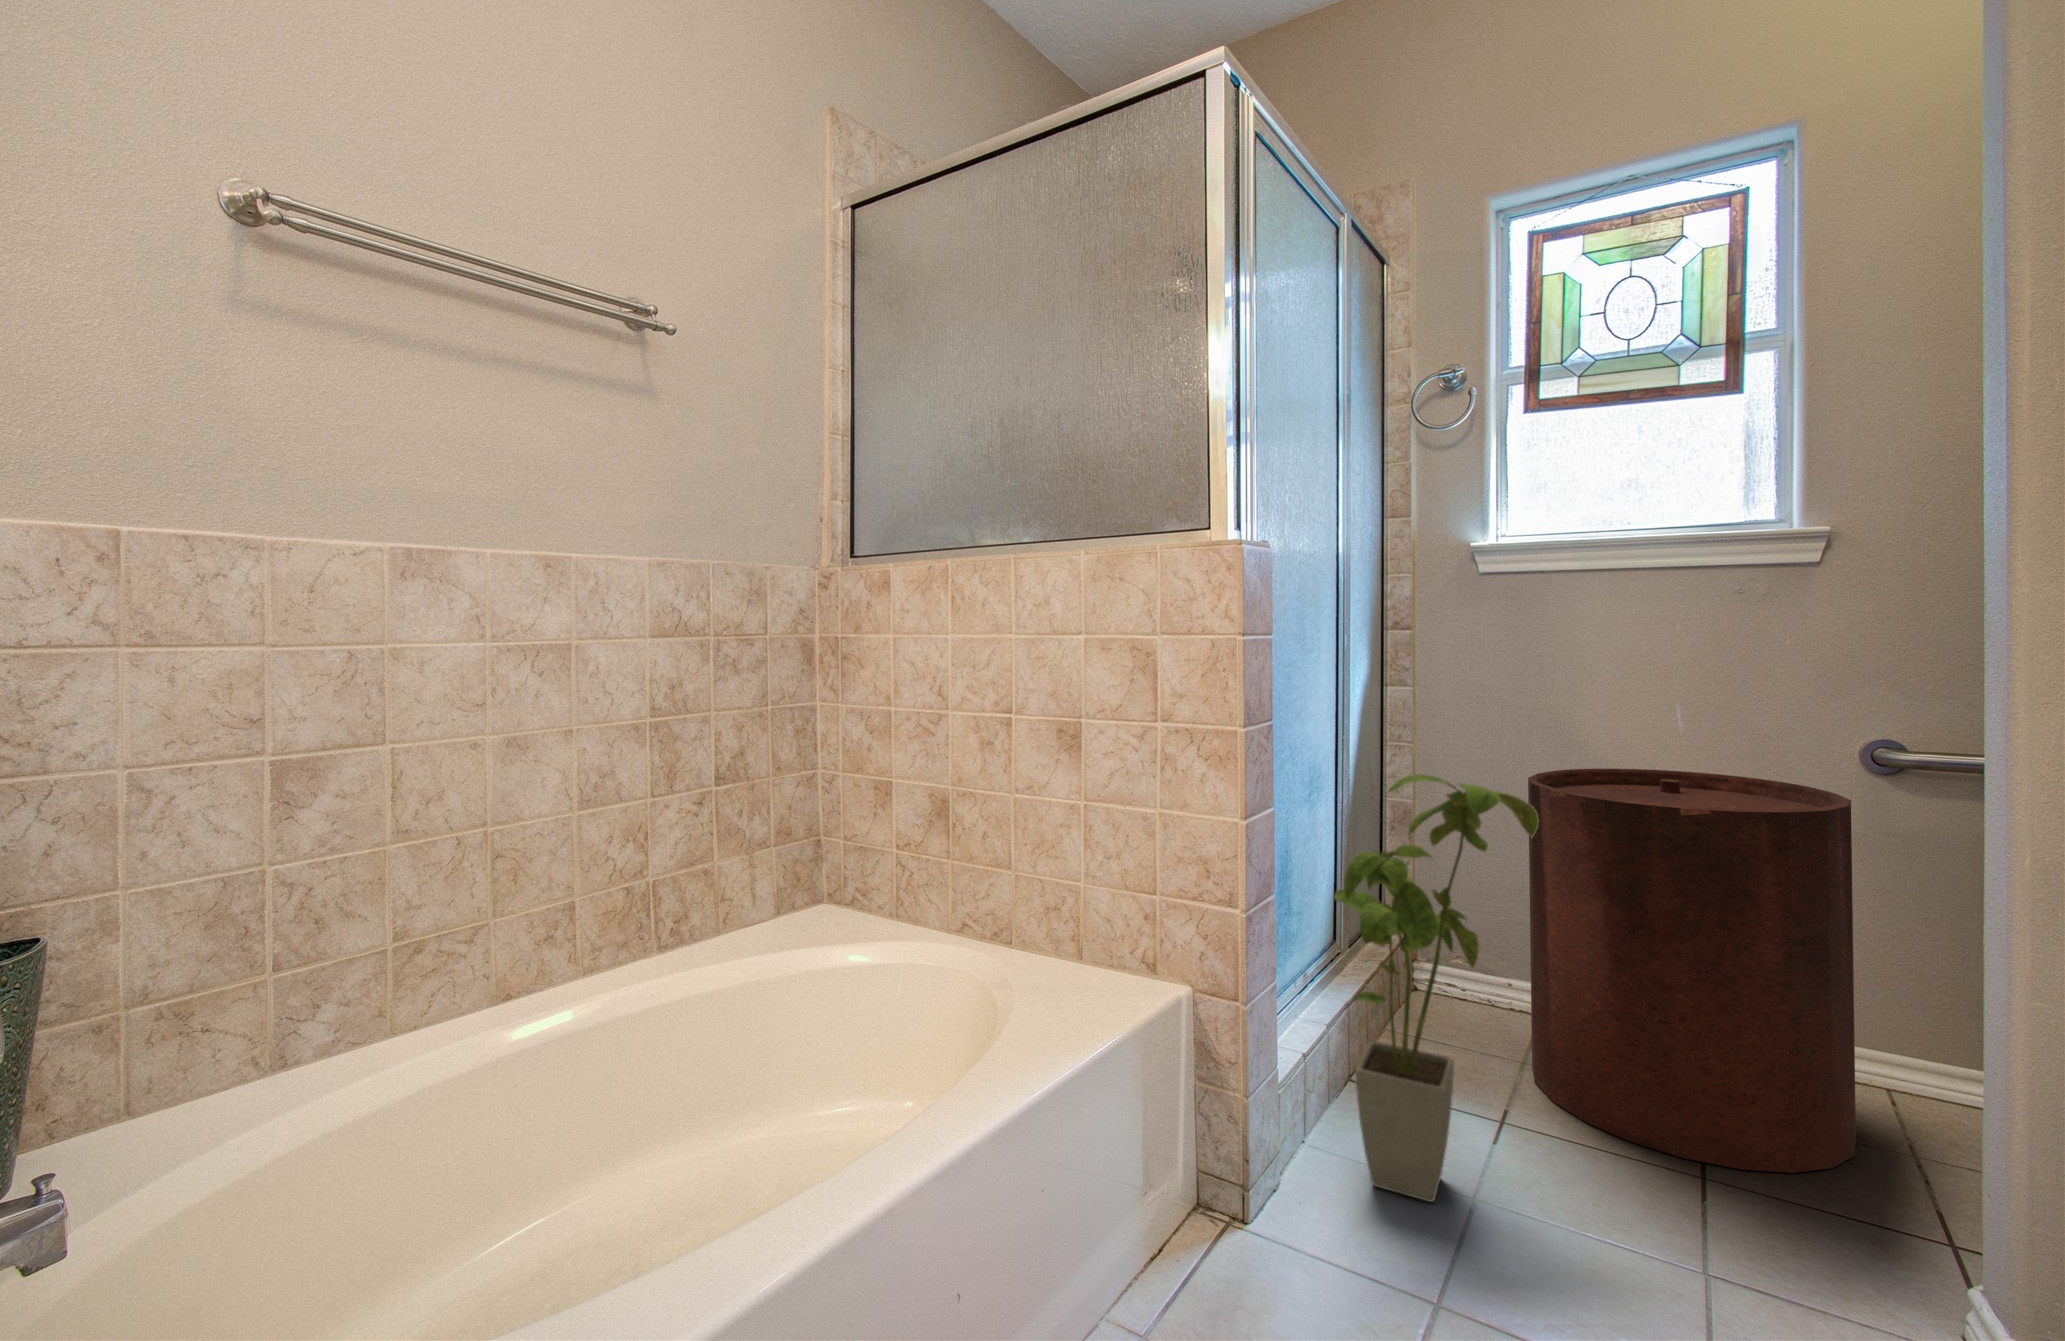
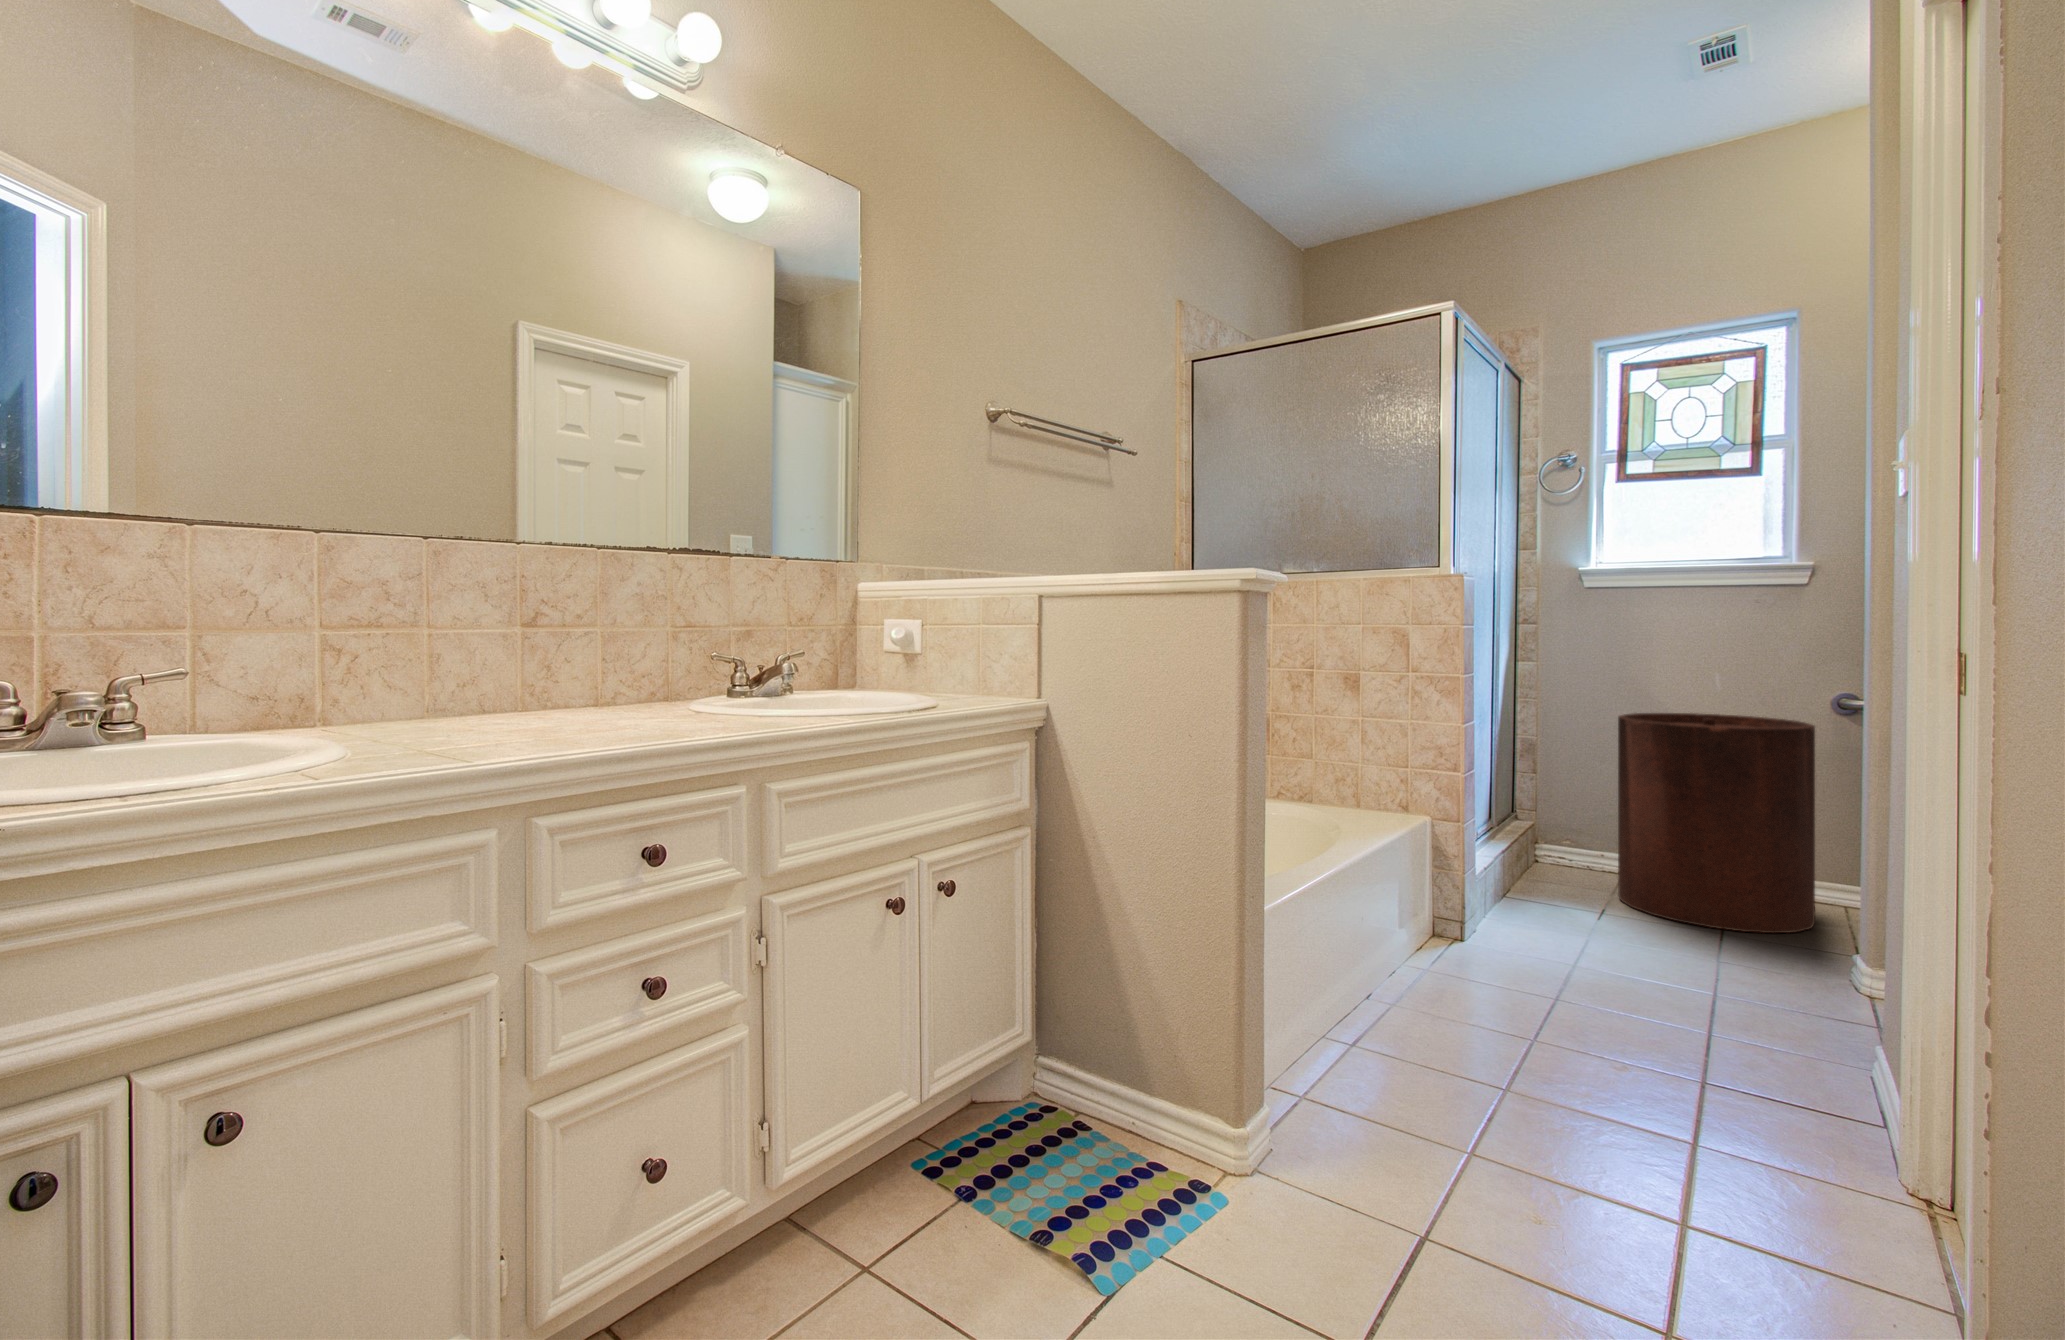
house plant: present [1334,774,1538,1202] -> none [1501,705,1627,938]

